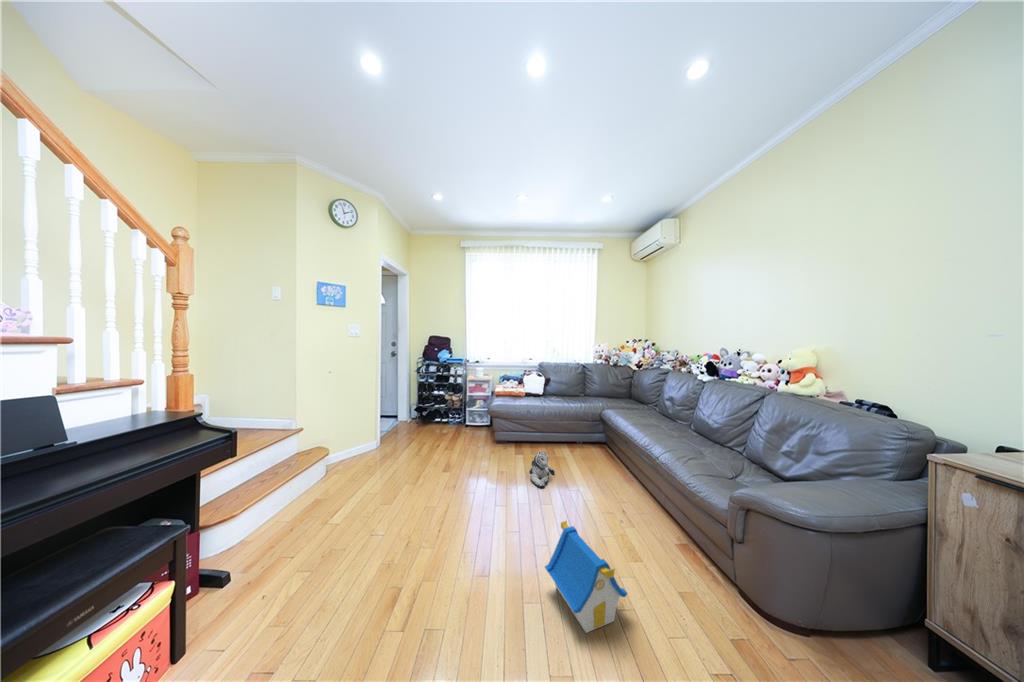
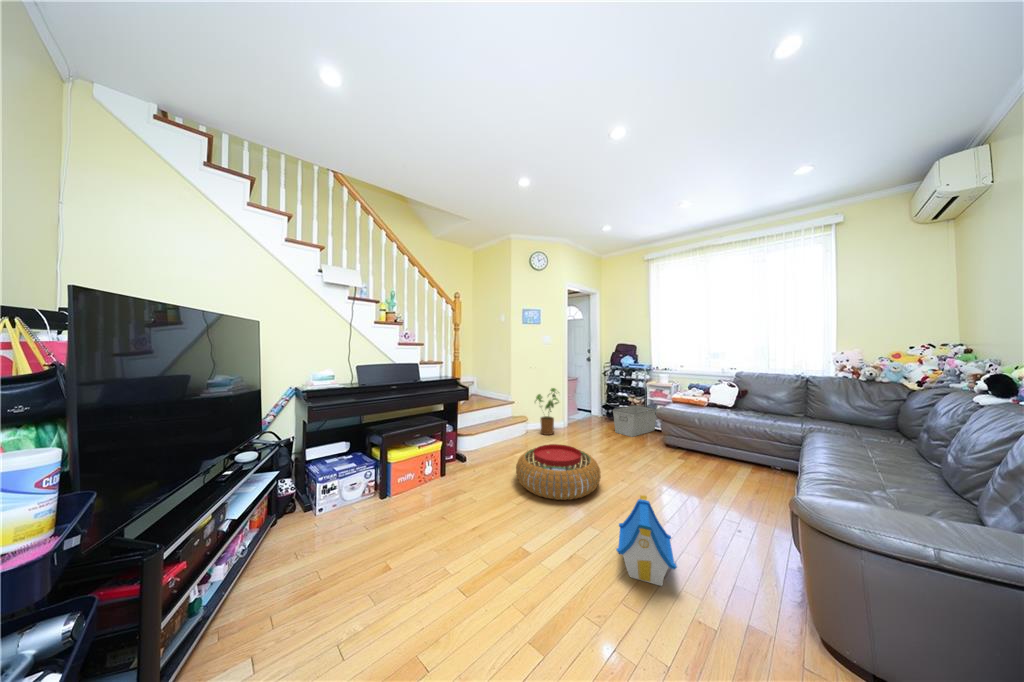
house plant: none [335,398,378,465] -> present [536,388,559,435]
storage bin: none [436,403,477,440] -> present [613,405,656,437]
plush toy: present [529,452,555,487] -> none [676,455,710,489]
pouf: none [355,479,479,575] -> present [516,444,601,500]

